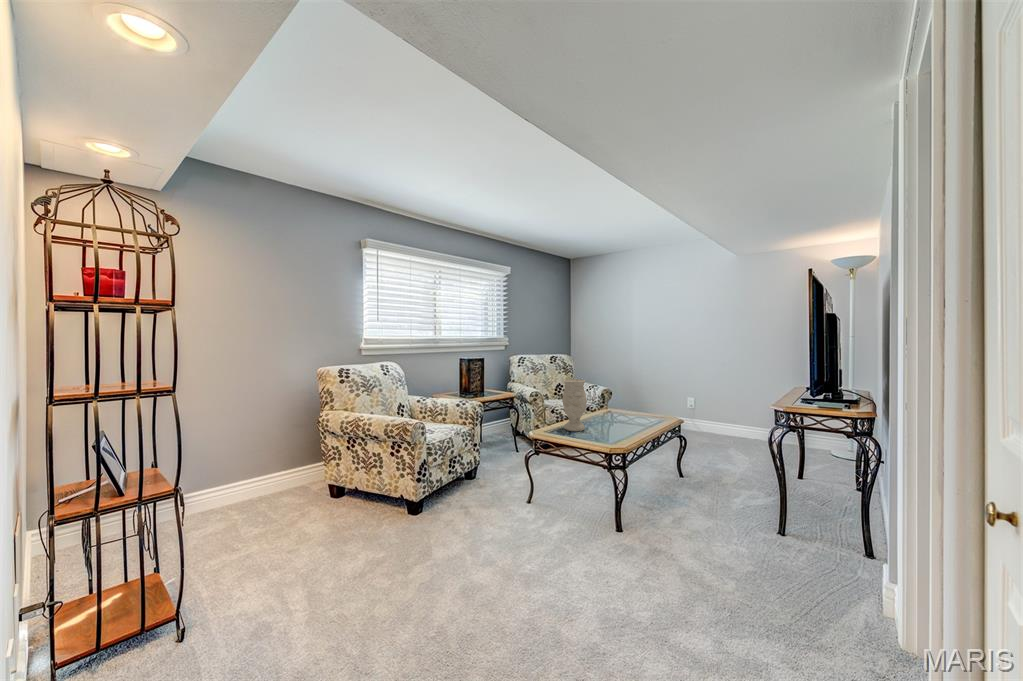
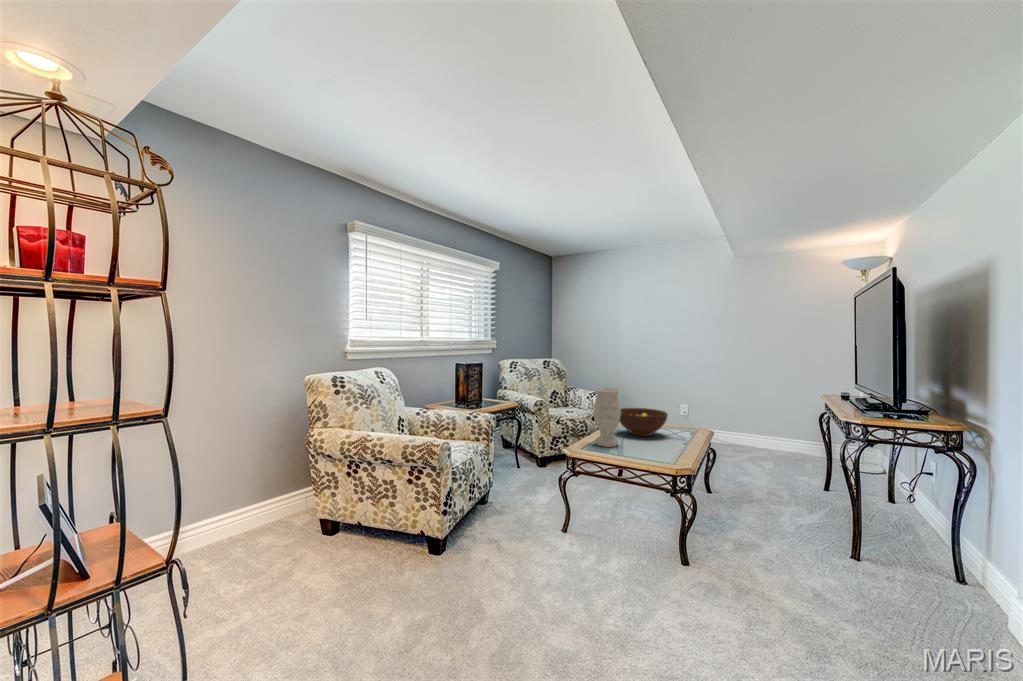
fruit bowl: none [593,398,639,423] -> present [619,408,668,436]

